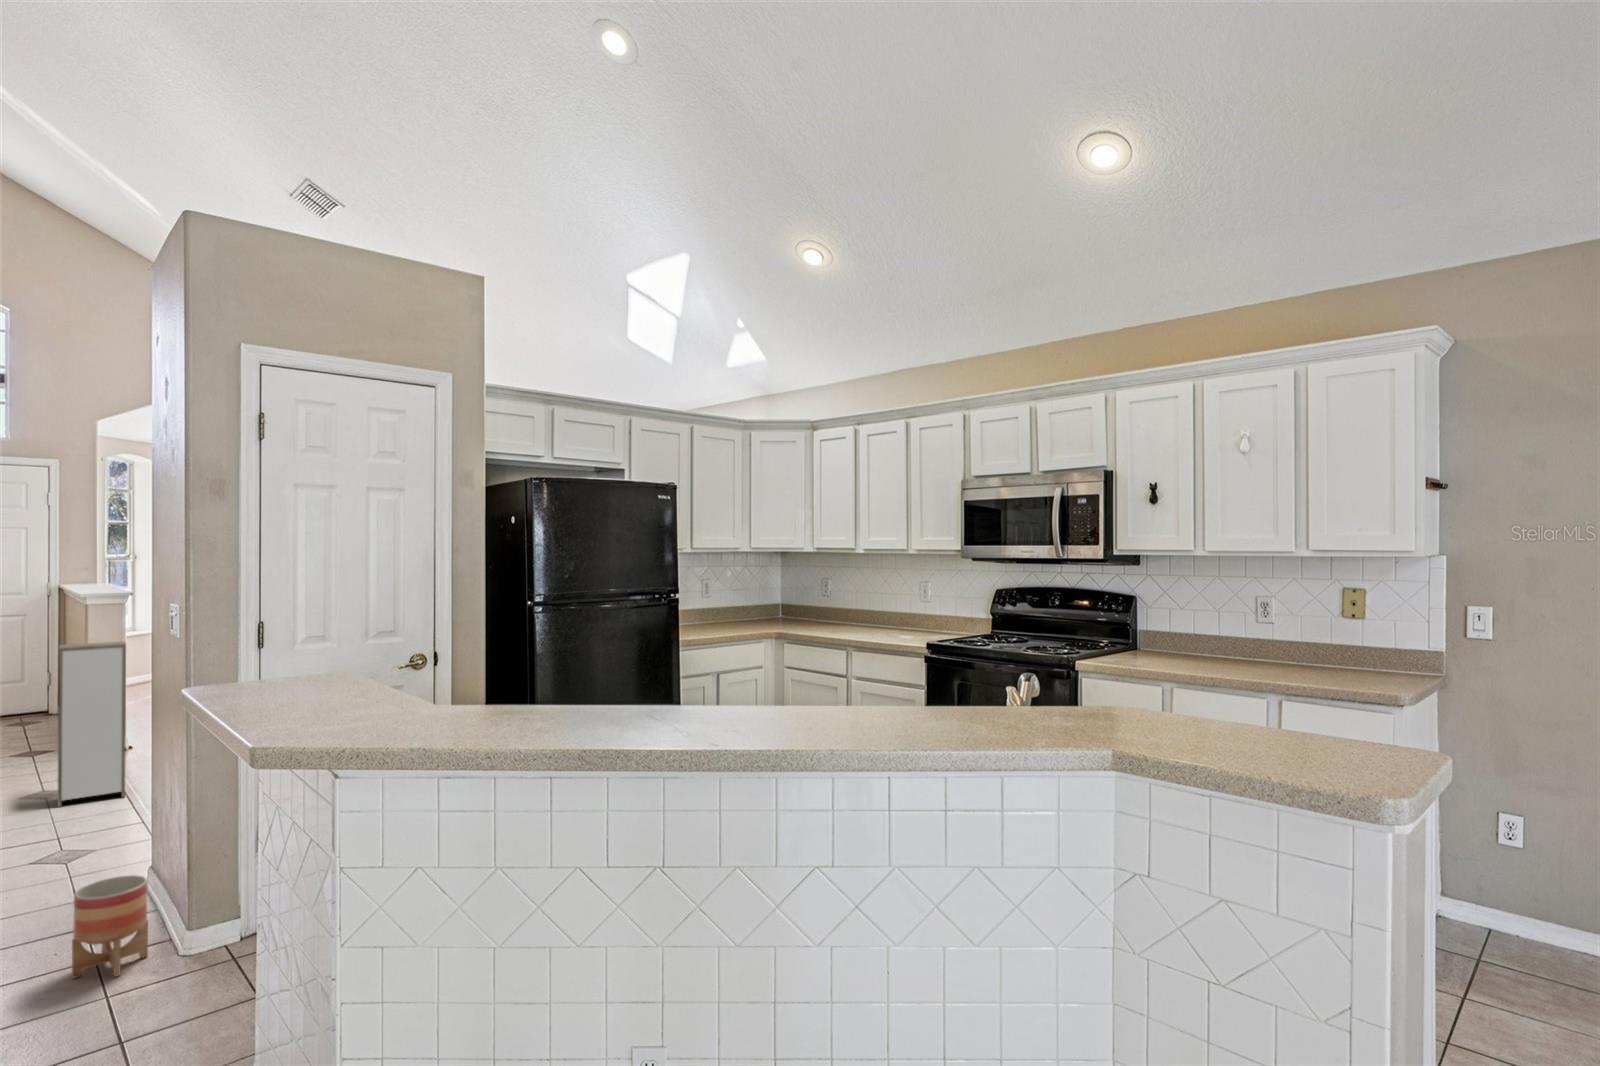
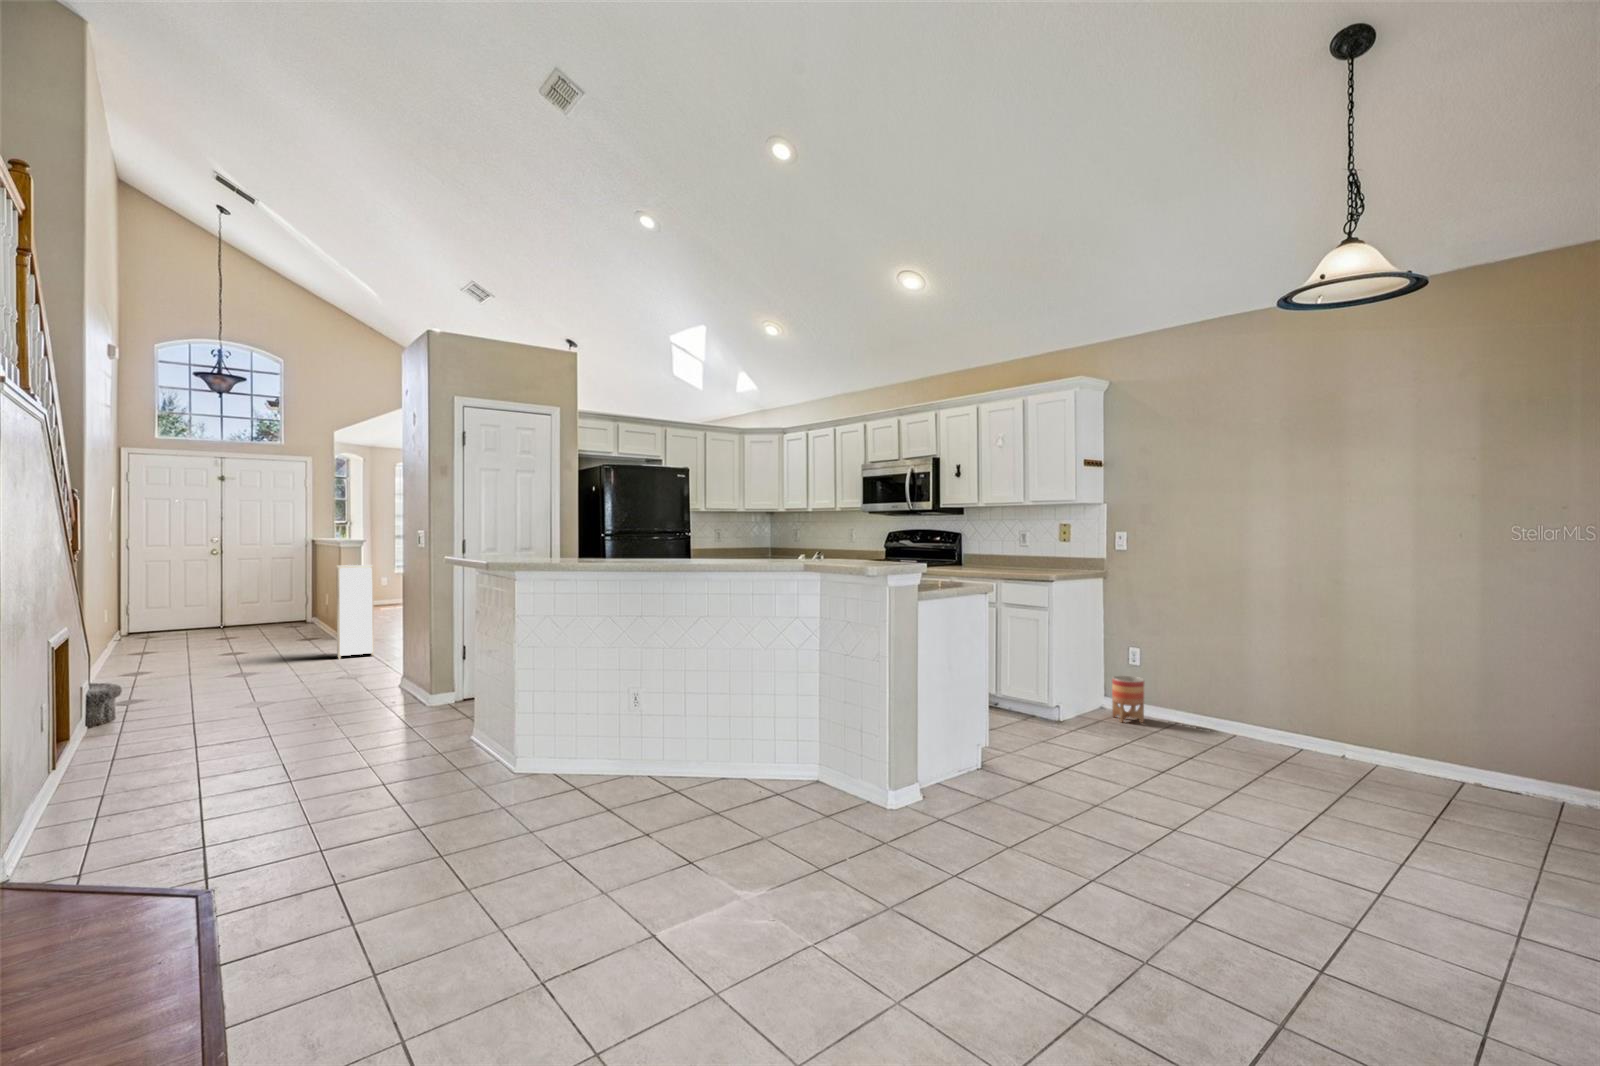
planter: present [72,875,148,978] -> present [1112,676,1144,723]

